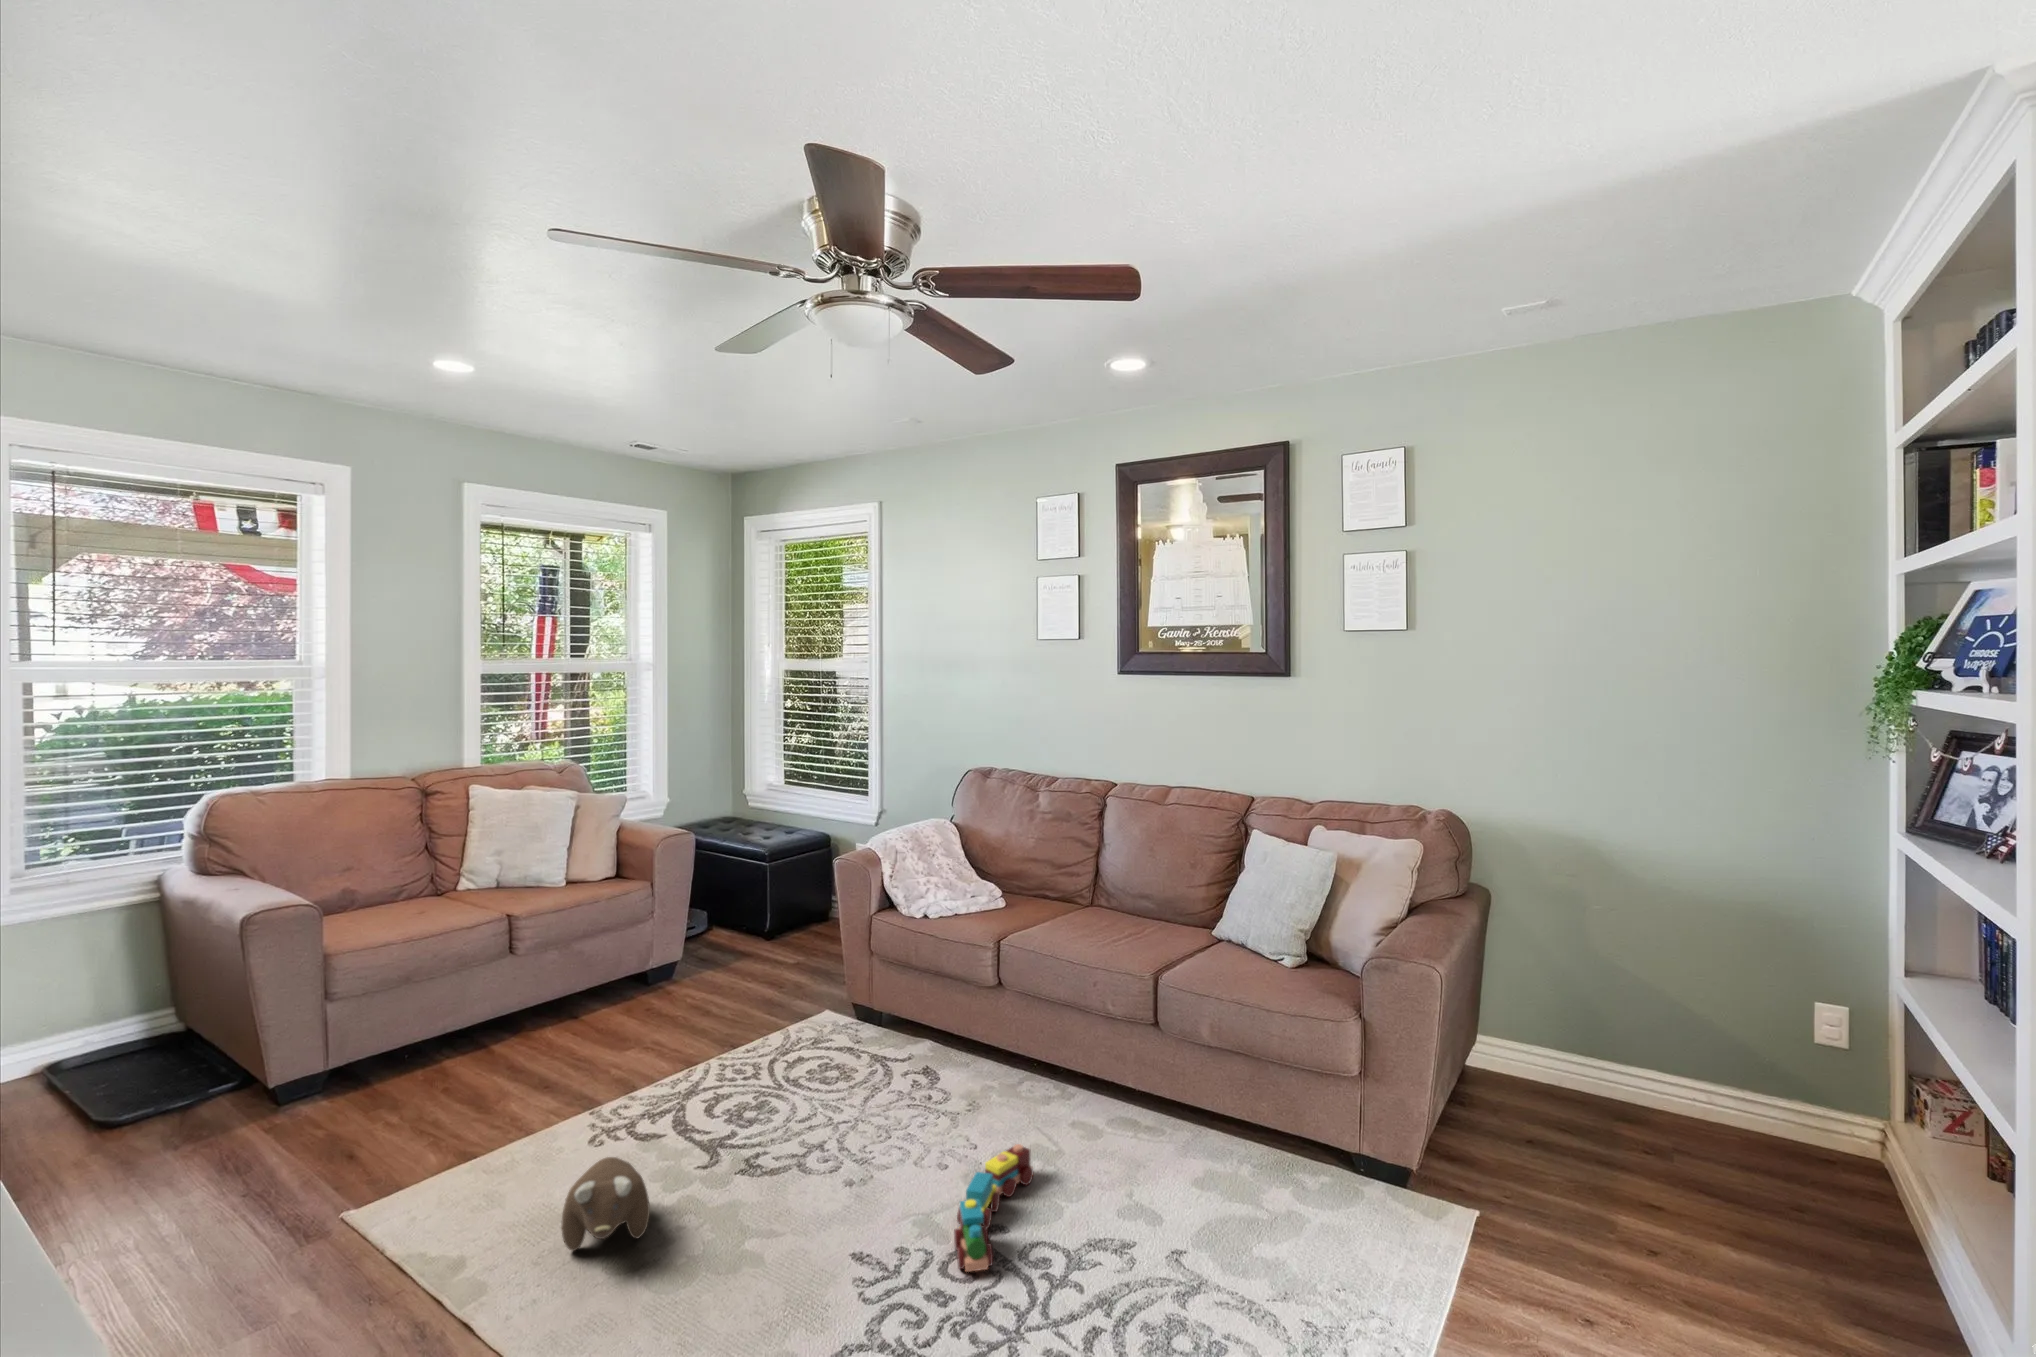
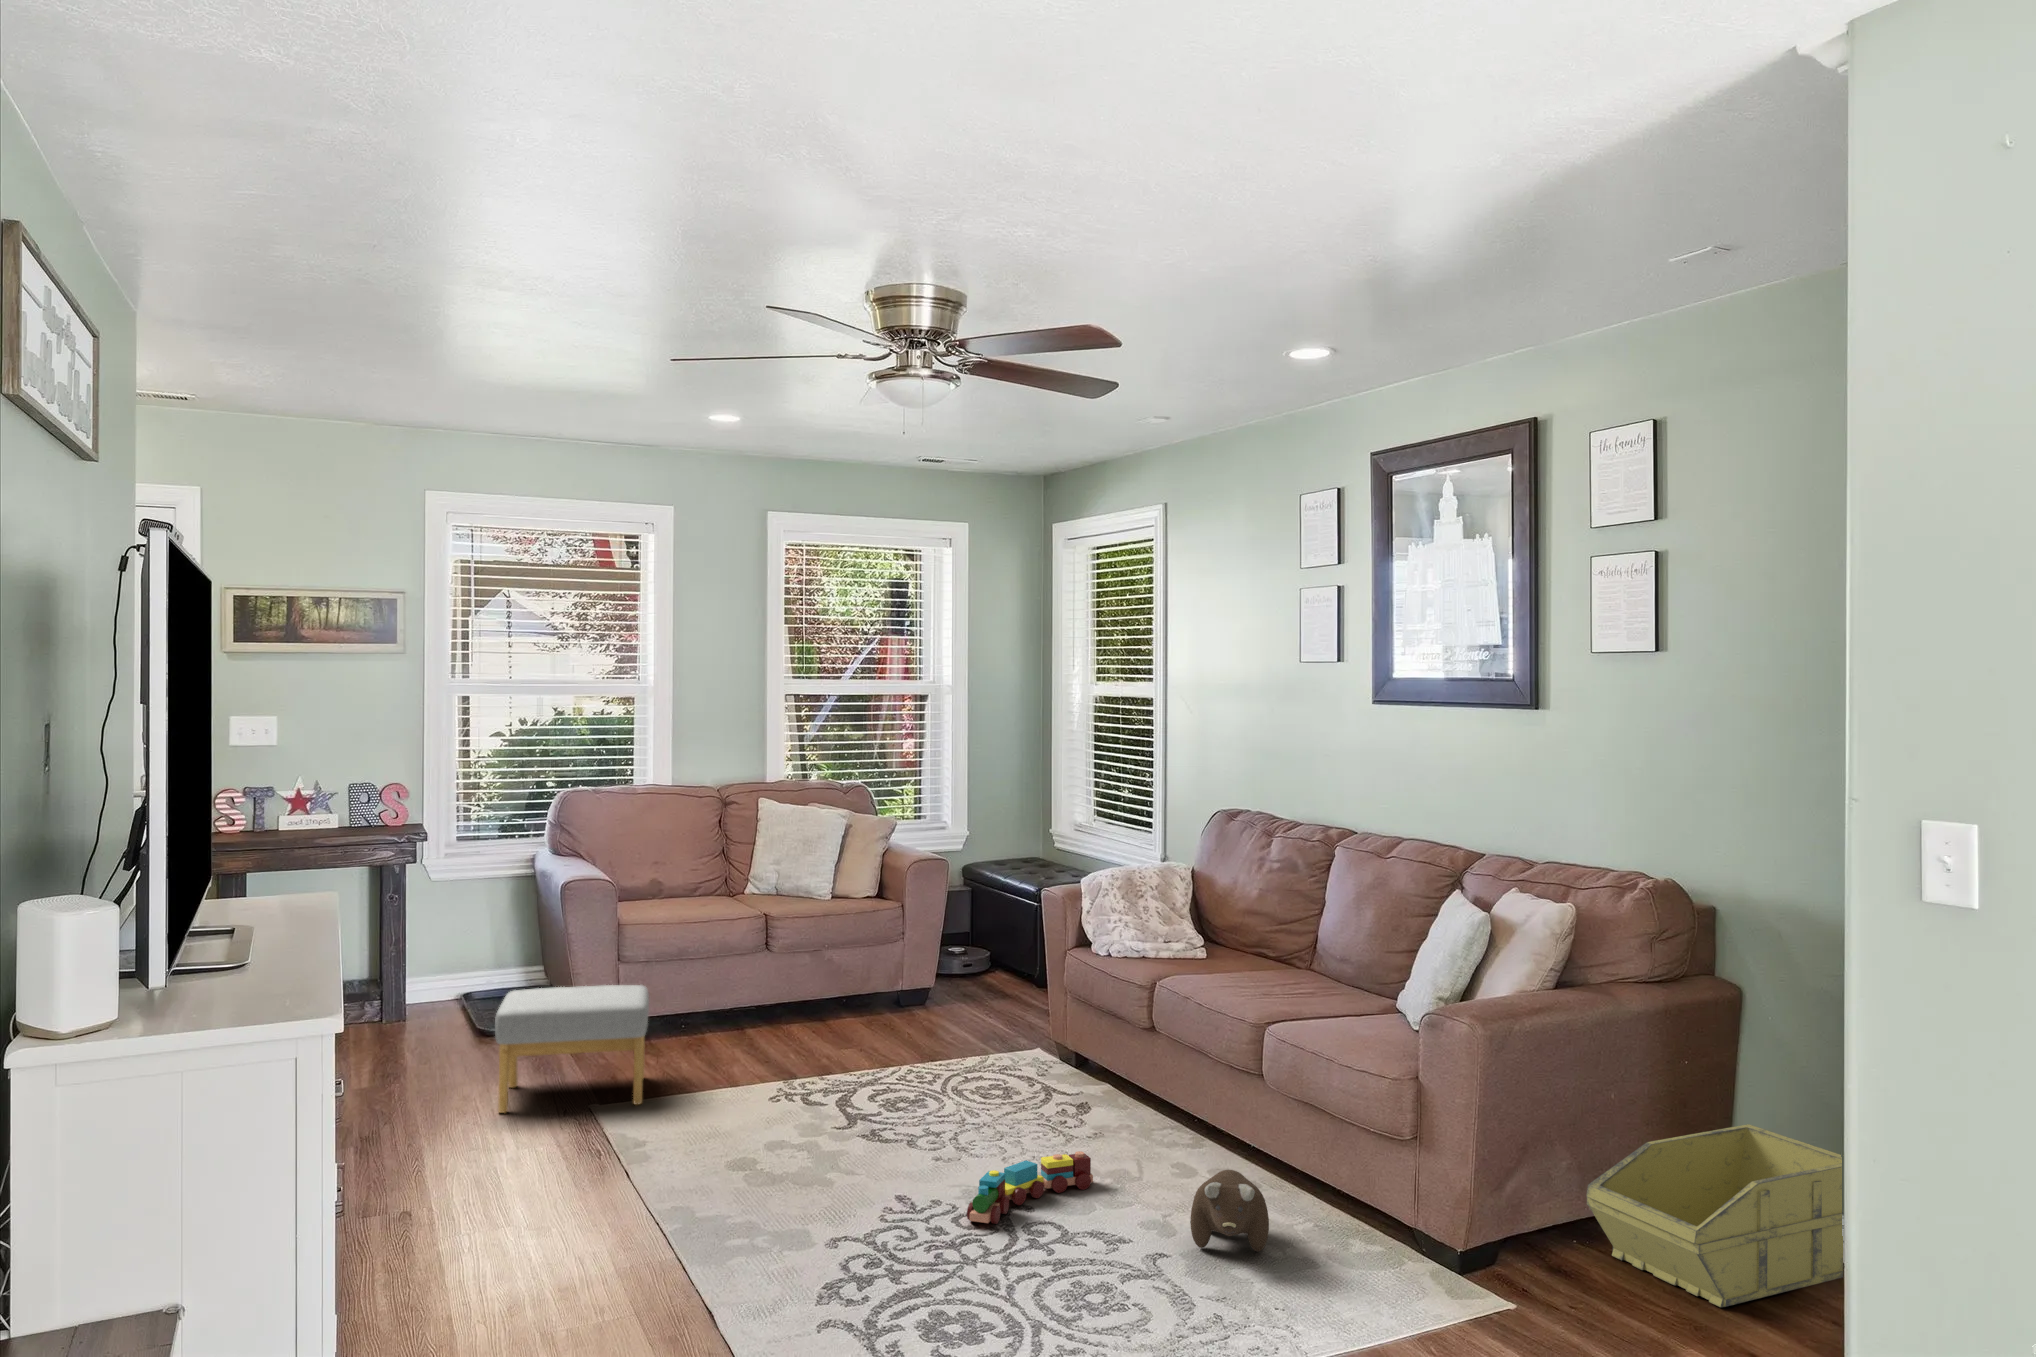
storage bin: none [1475,1001,1628,1173] -> present [1586,1124,1844,1307]
footstool: none [182,1035,424,1264] -> present [495,985,649,1113]
plush toy: present [562,1157,650,1251] -> present [1190,1170,1269,1252]

